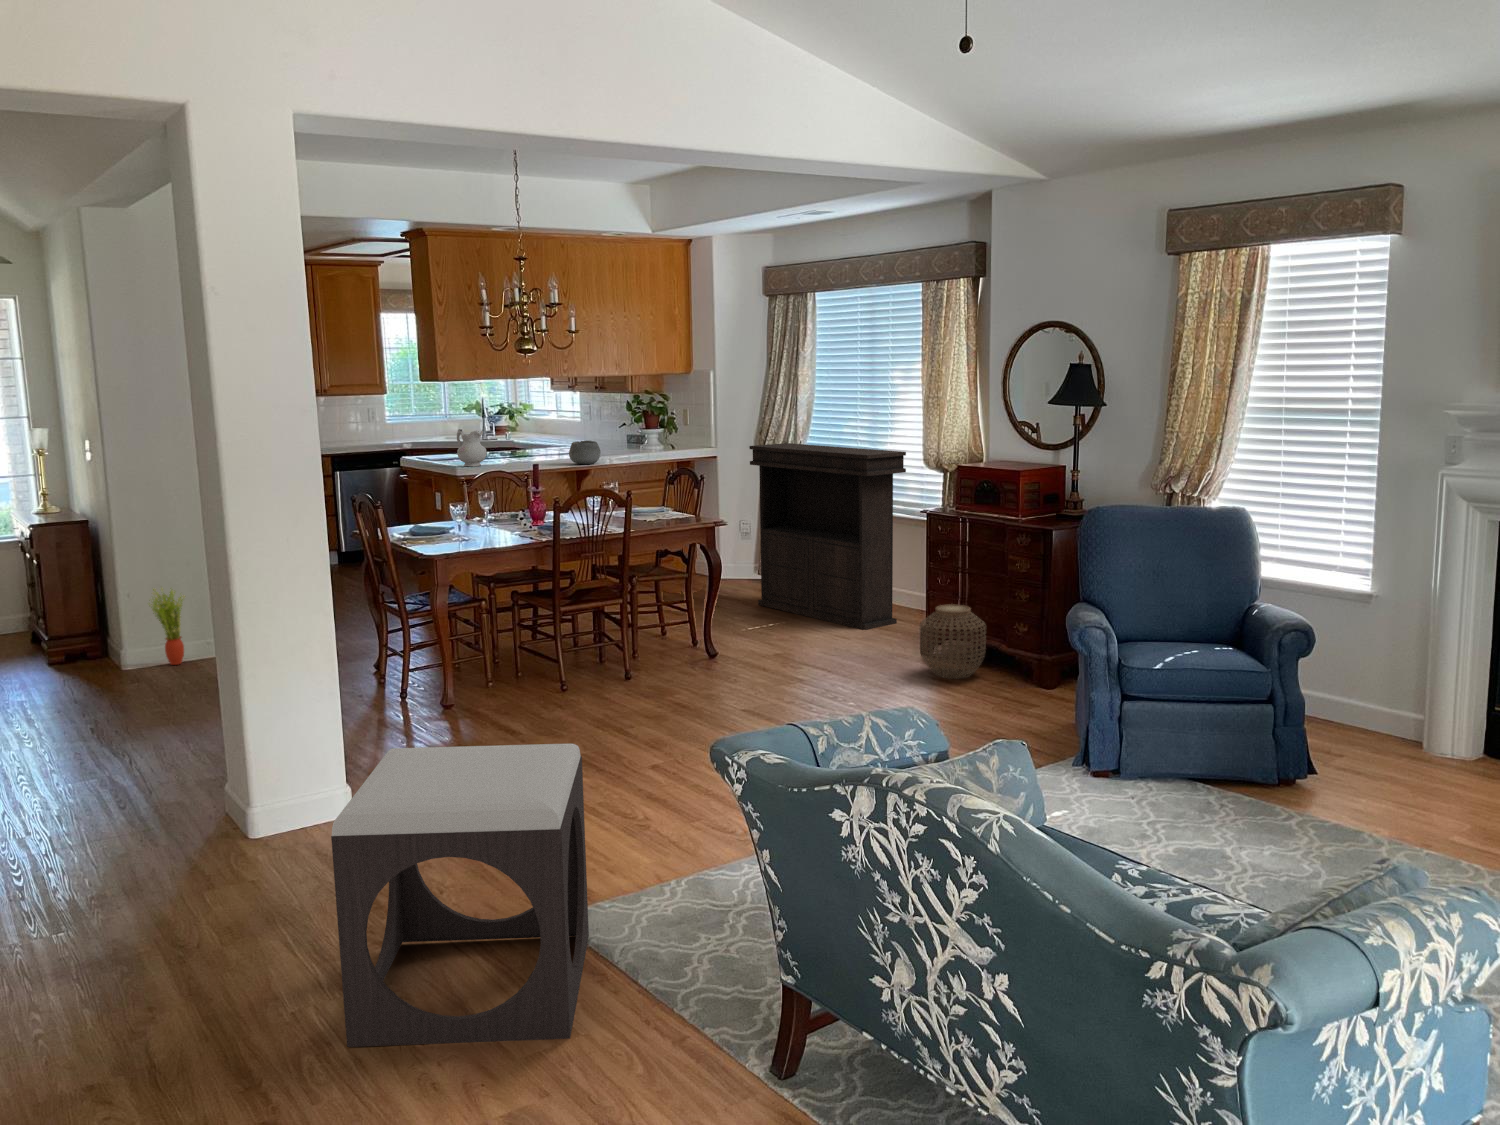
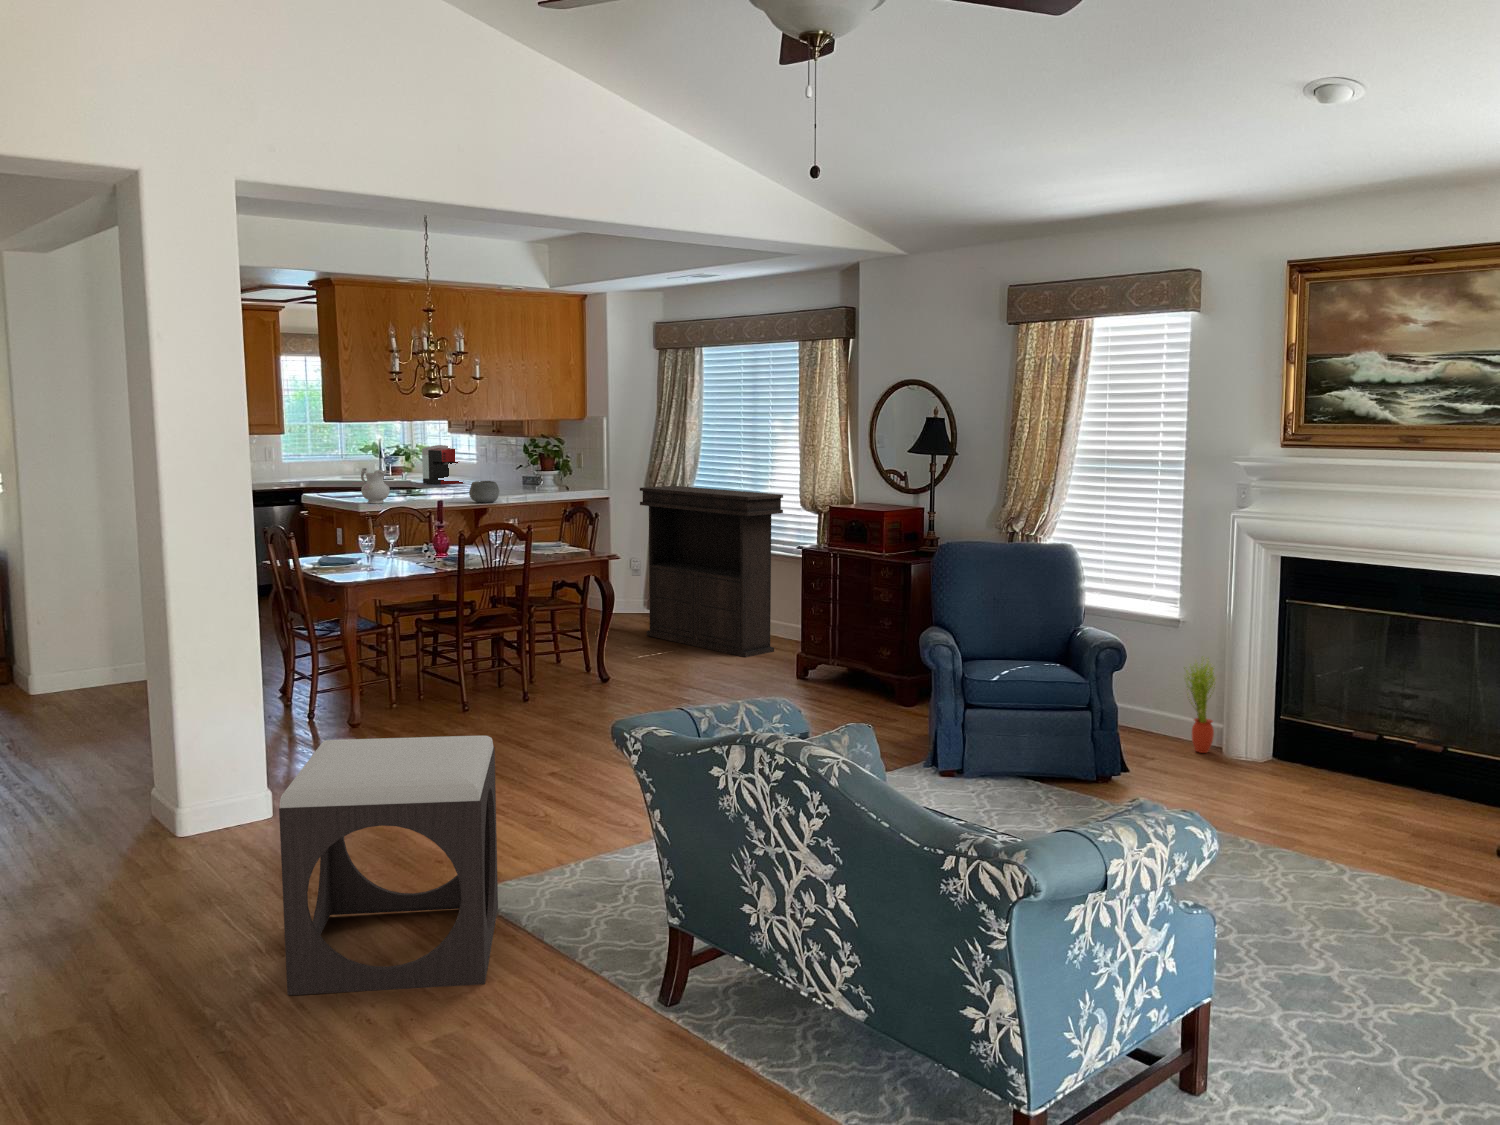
coffee maker: none [523,402,566,444] -> present [422,445,463,485]
potted plant: present [149,588,184,665] -> present [1184,656,1216,753]
woven basket: present [920,604,986,679] -> none [794,631,853,698]

